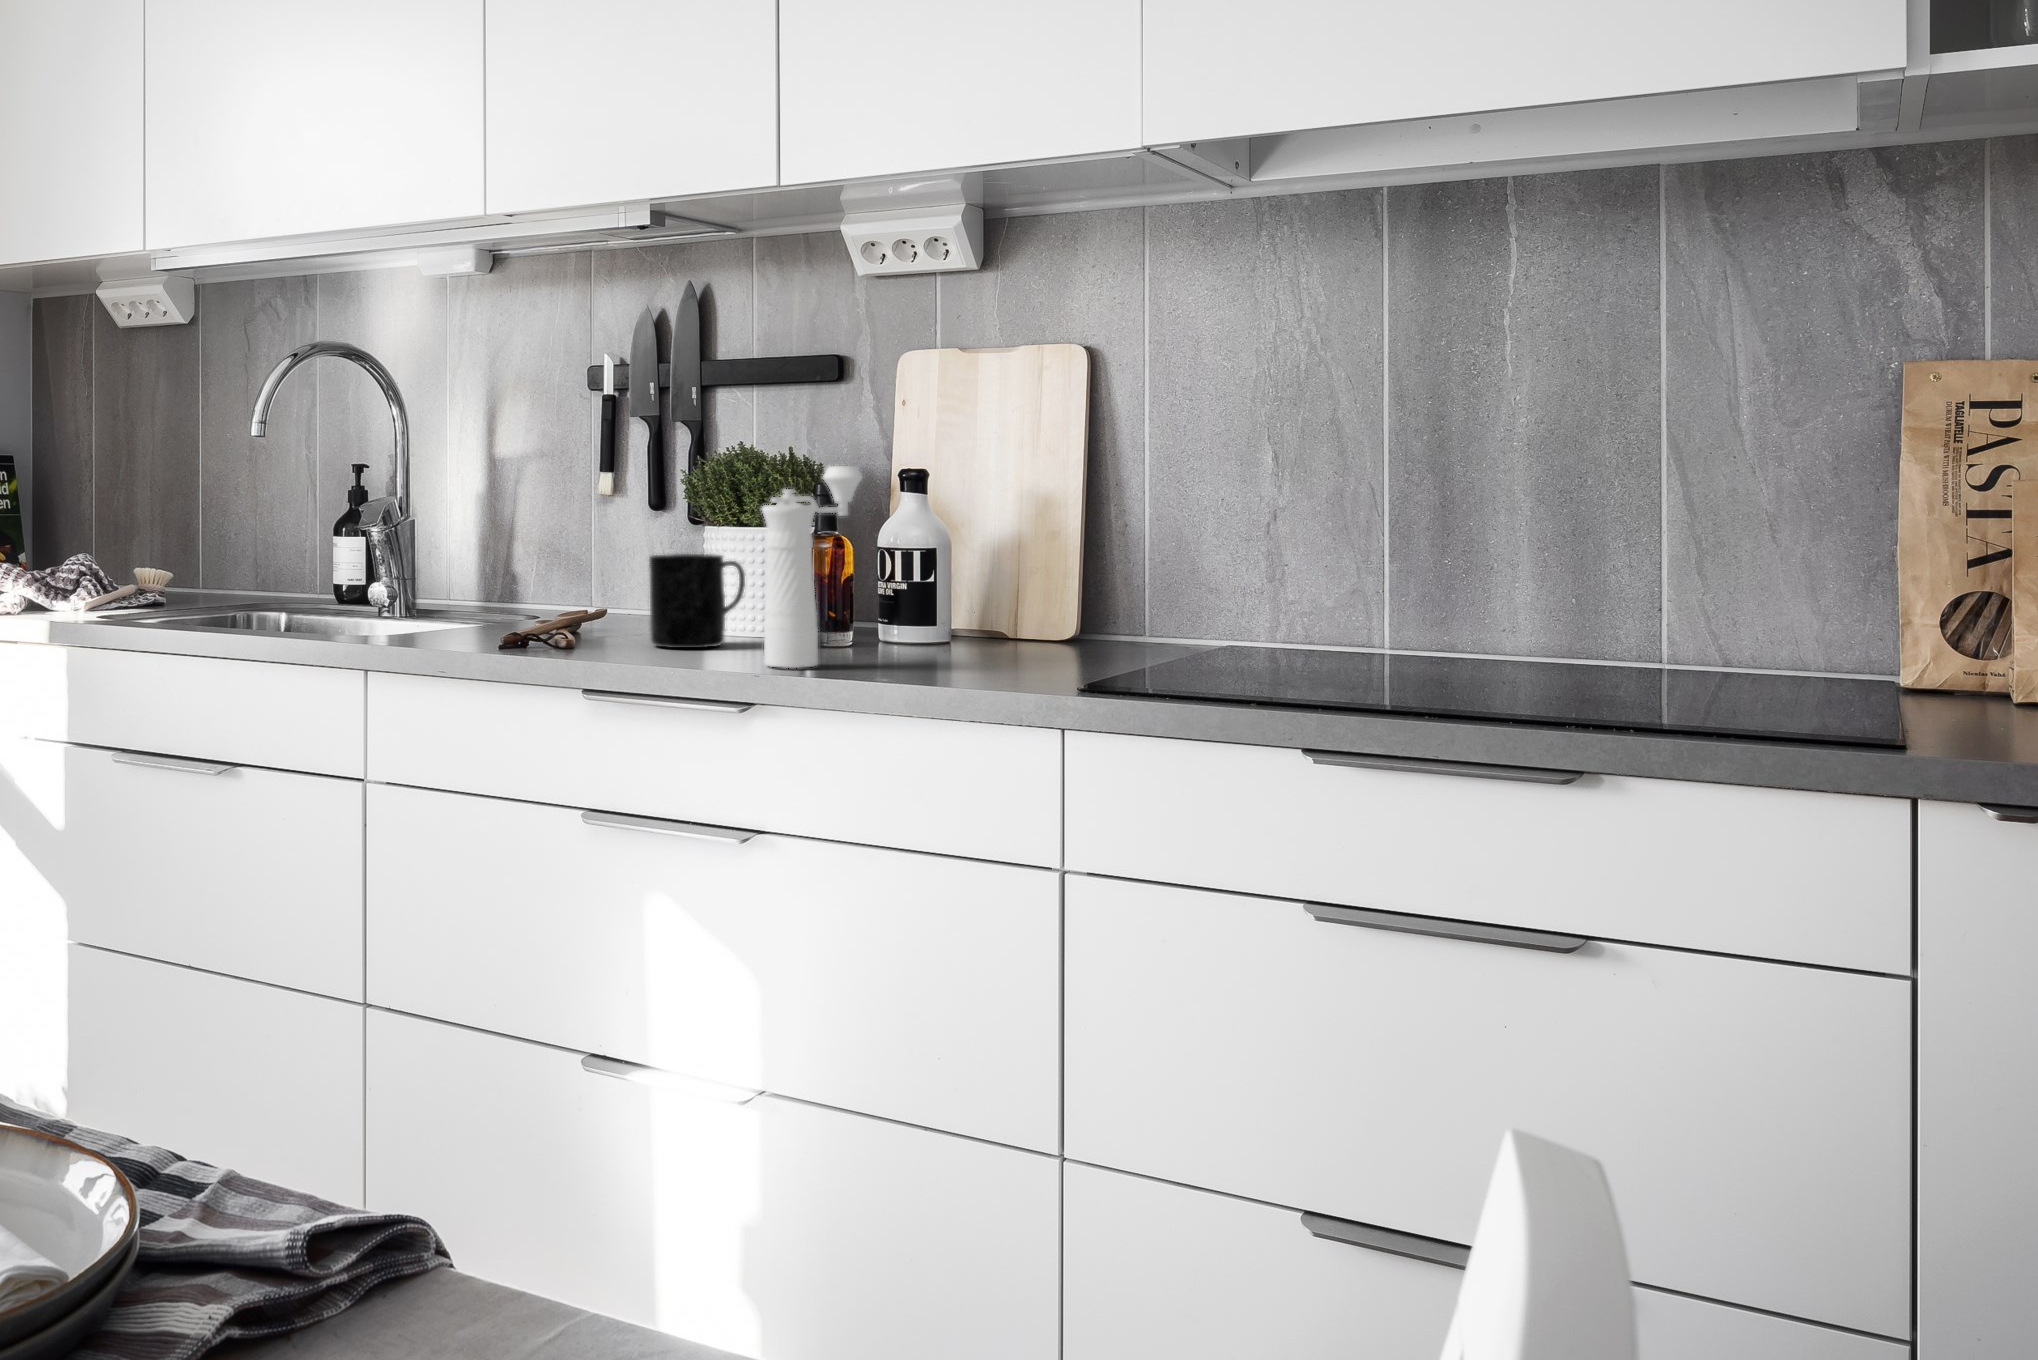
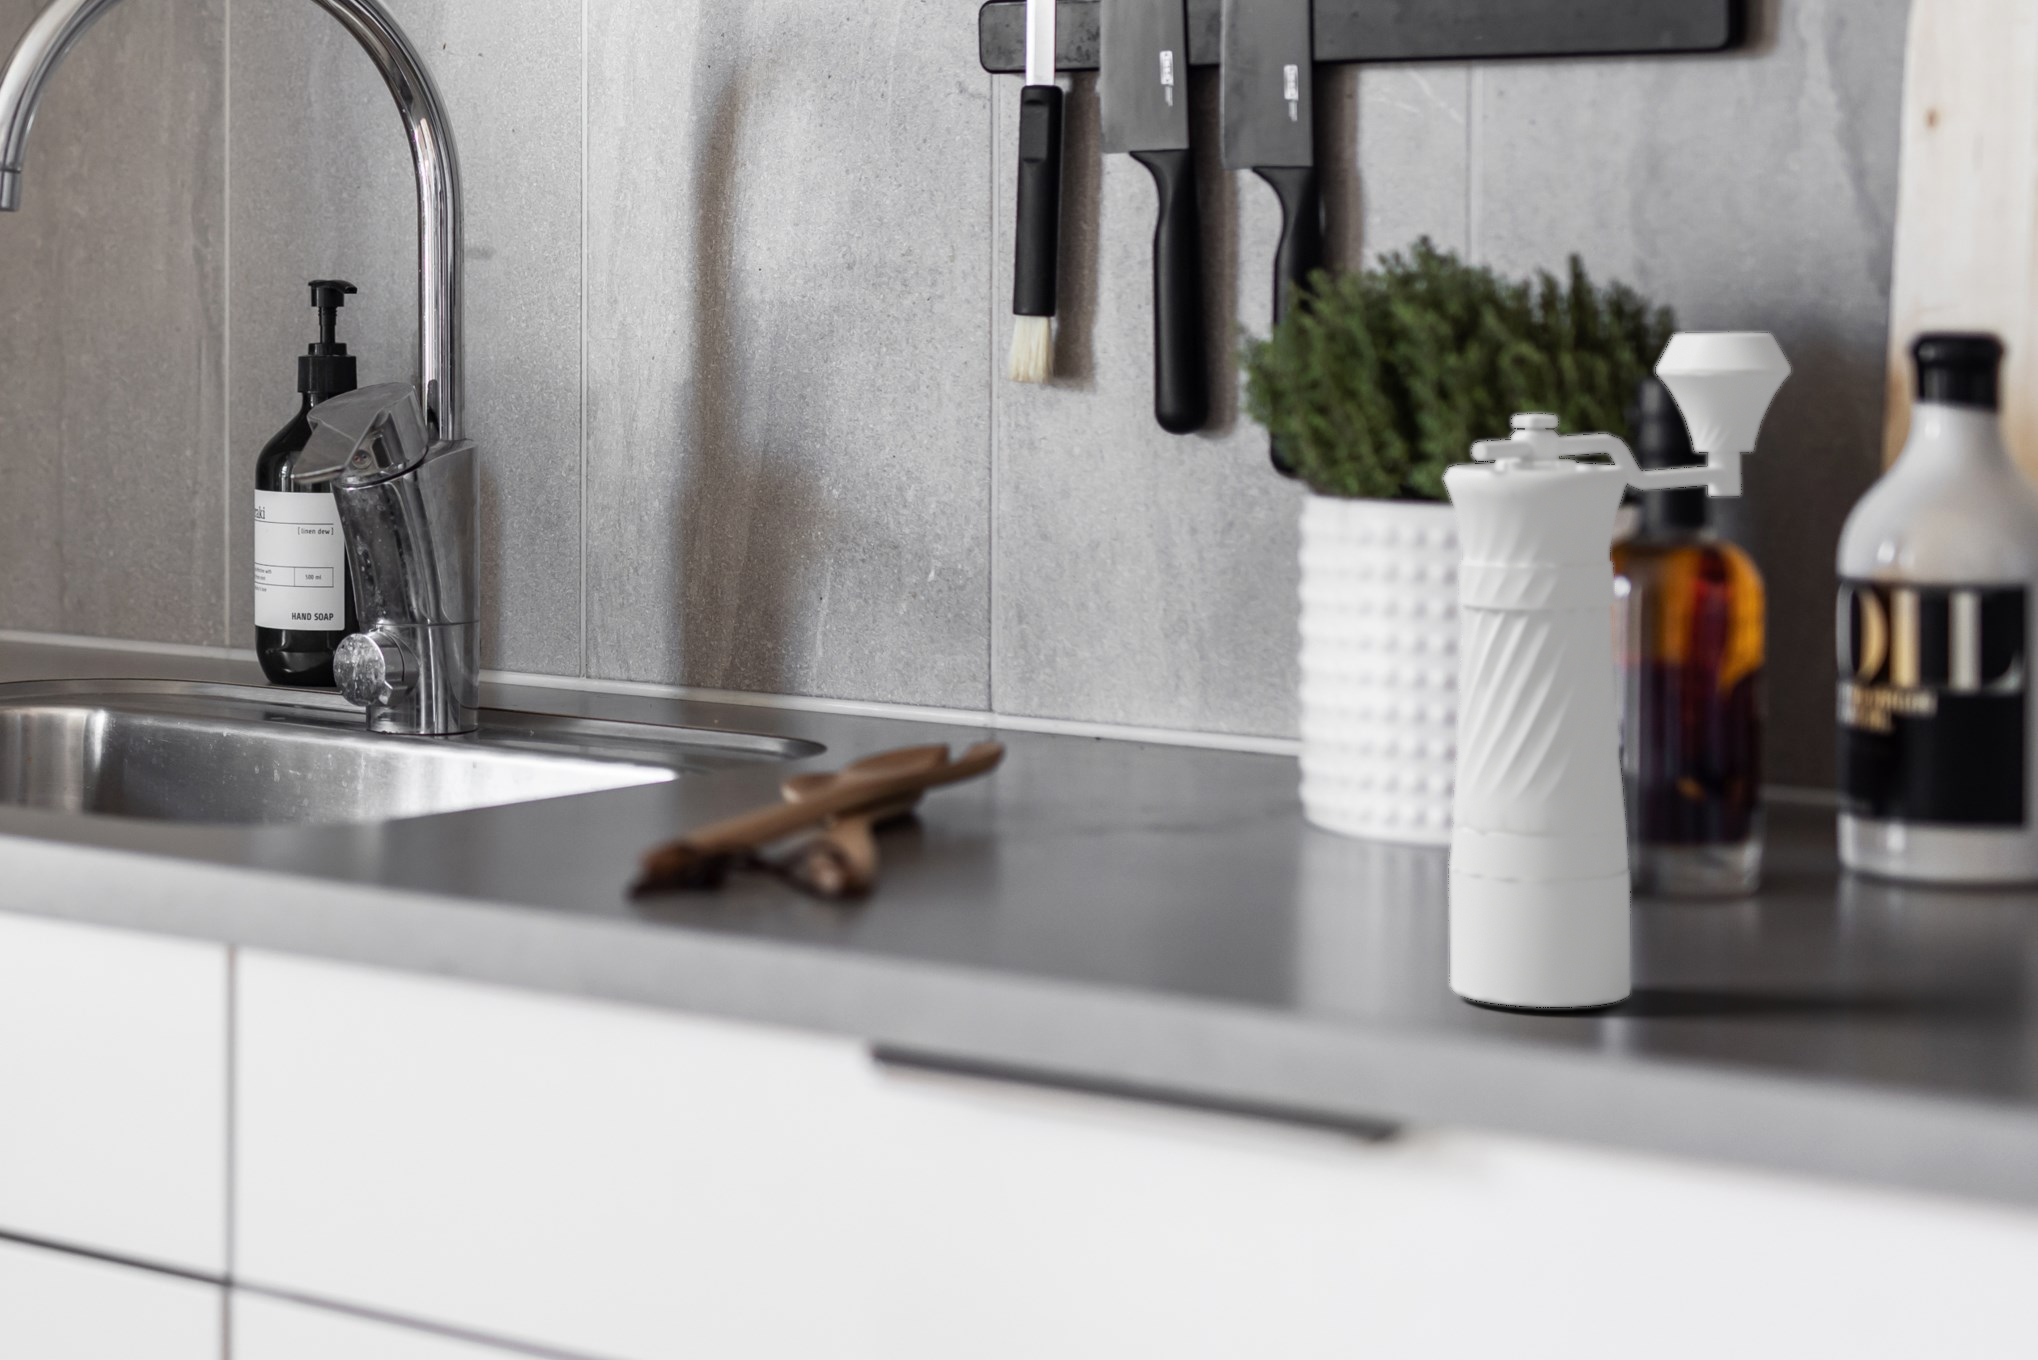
mug: present [649,554,745,648] -> none [1106,595,1413,901]

